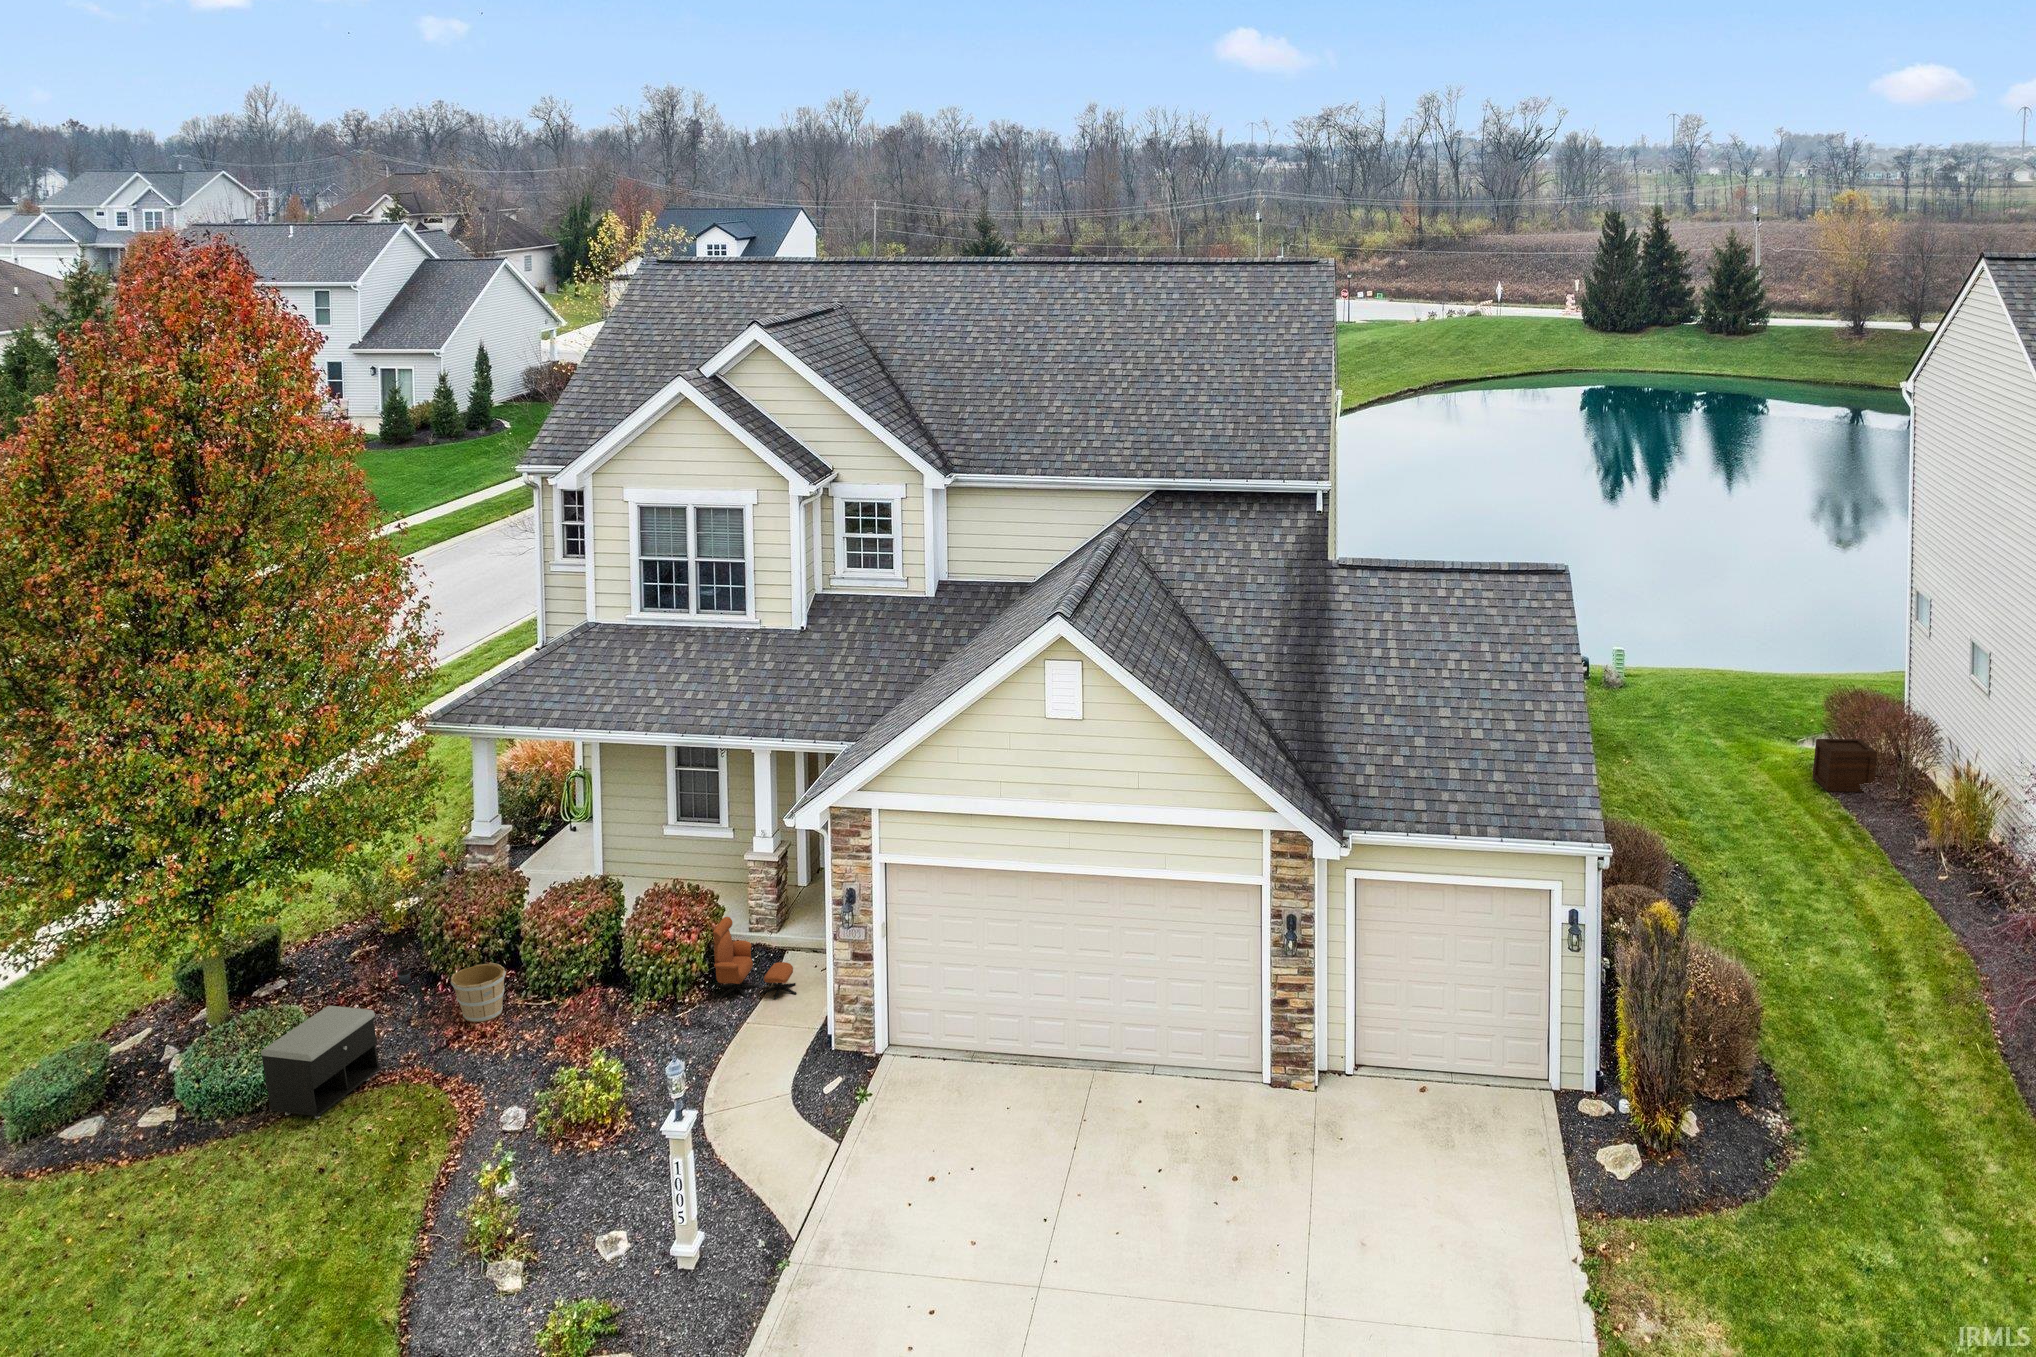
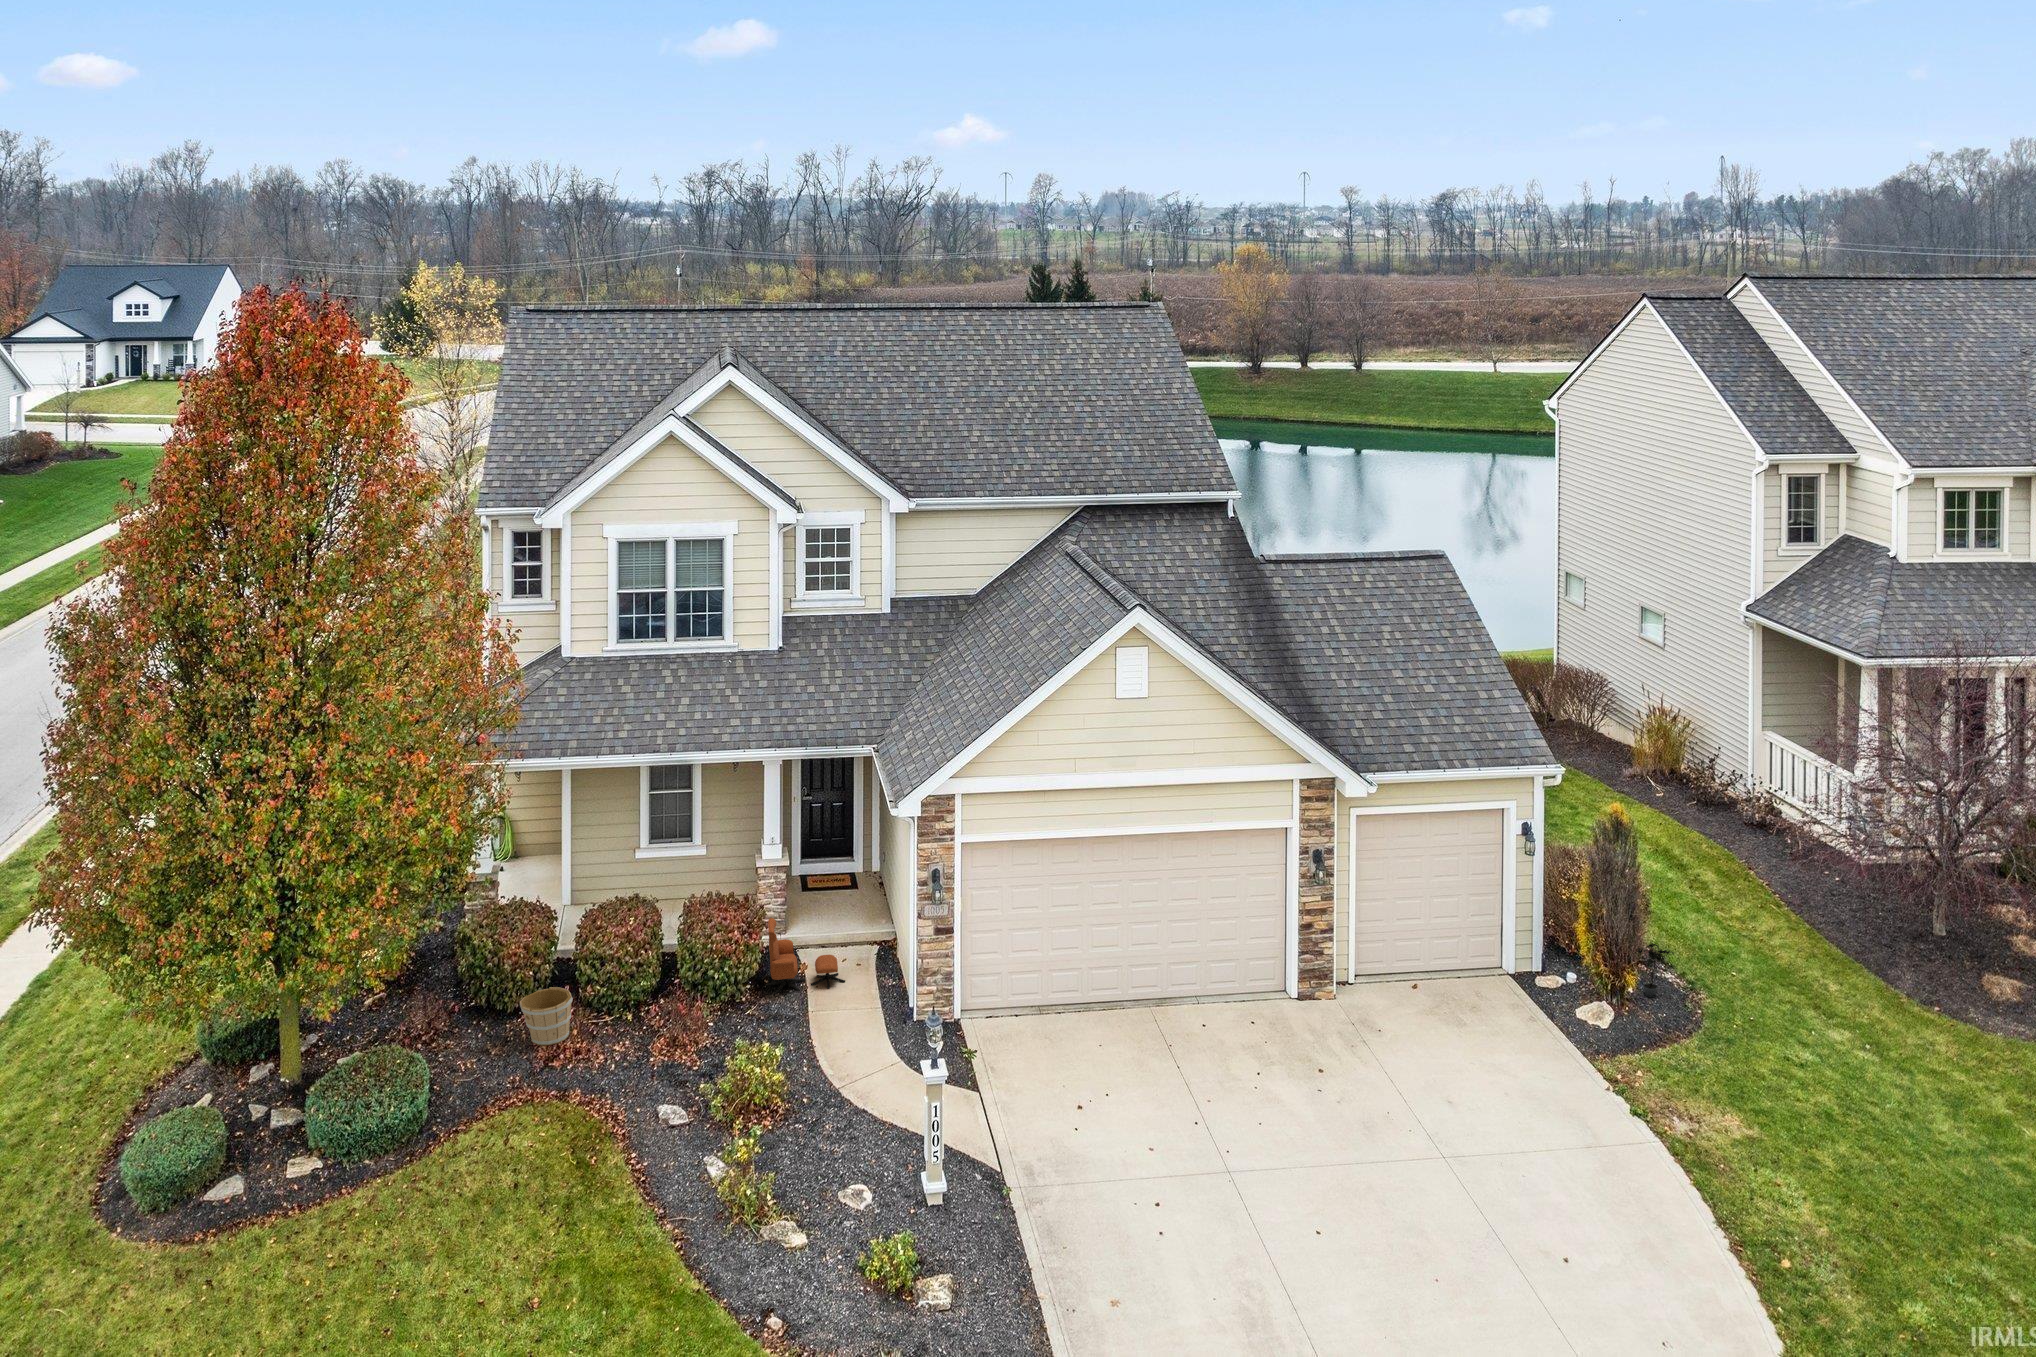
wooden crate: present [1813,739,1877,792] -> none [1557,689,1608,733]
potted plant: present [382,932,413,984] -> present [1637,942,1674,997]
storage bench: present [261,1006,381,1119] -> none [398,1038,491,1150]

